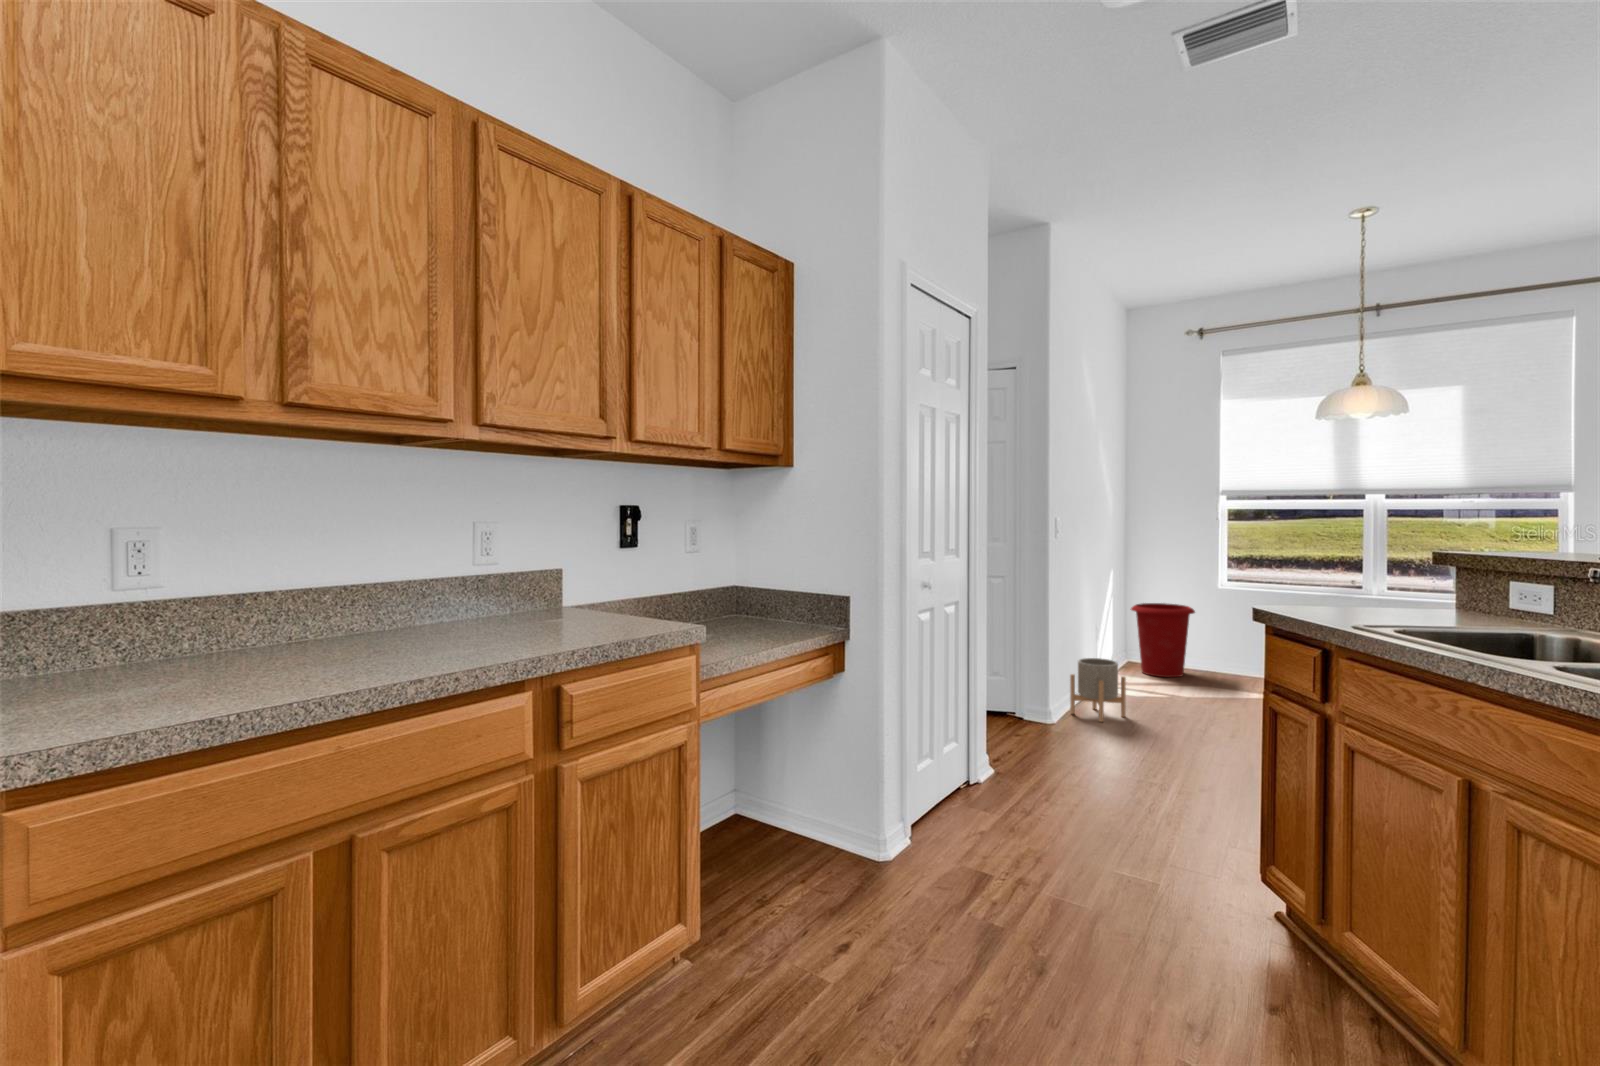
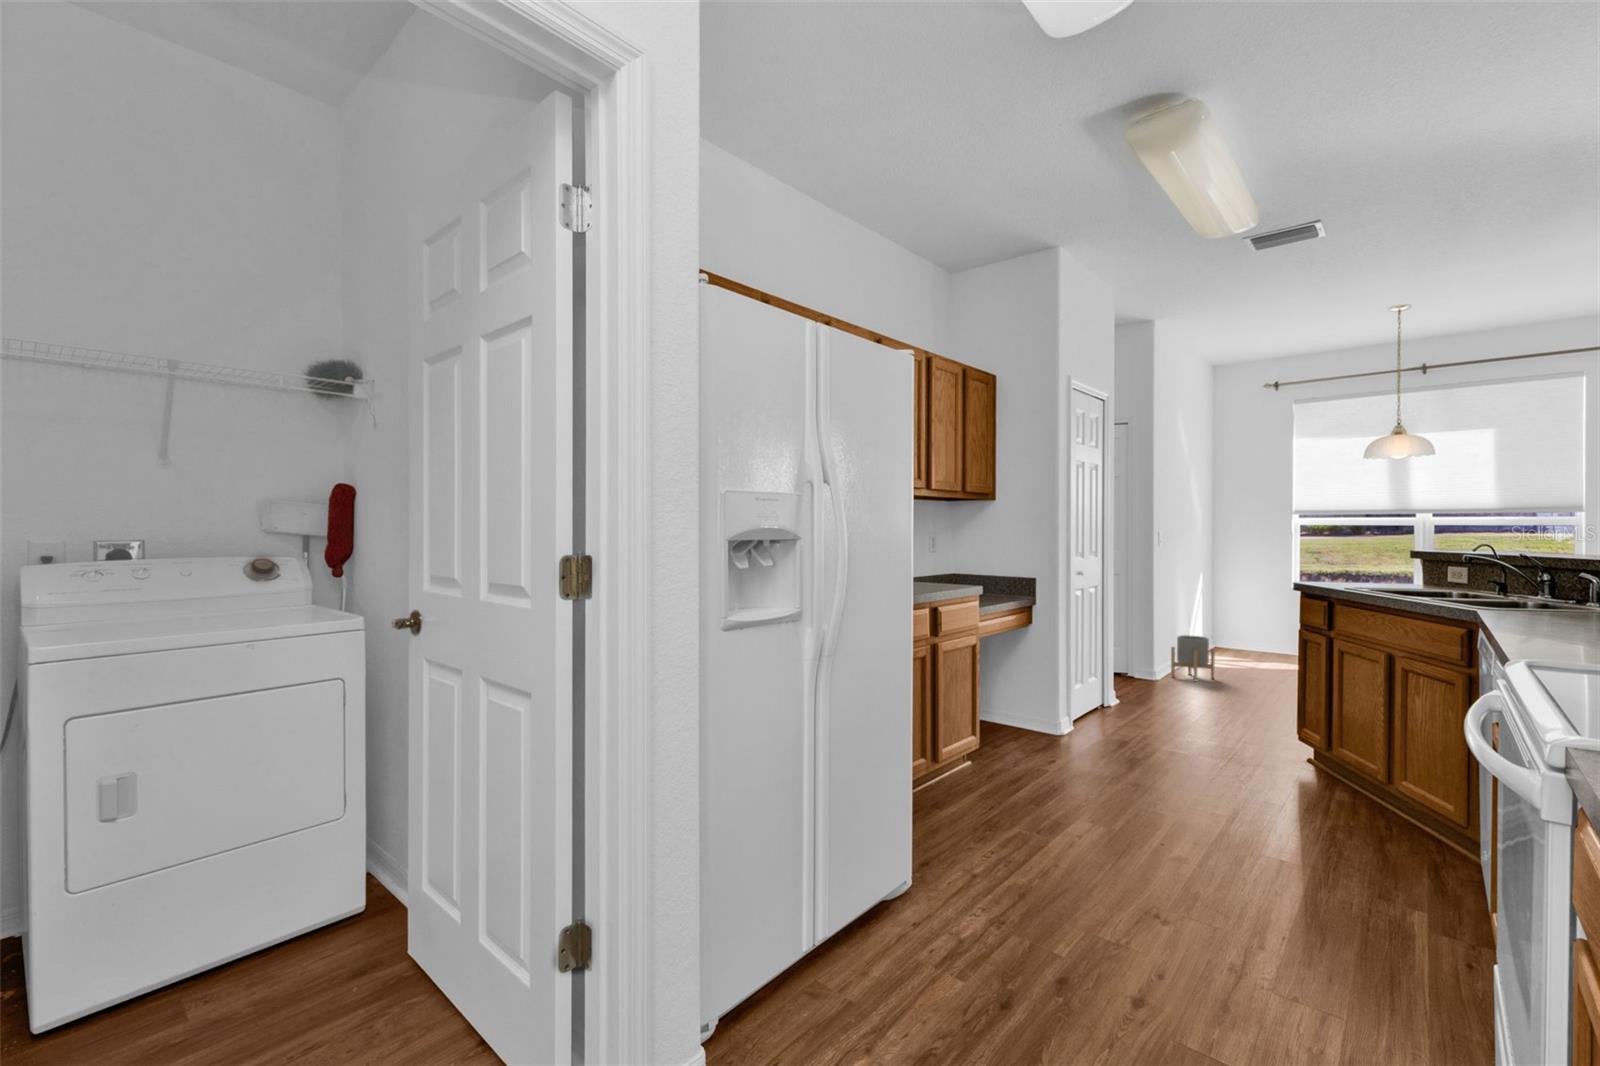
waste bin: present [1131,603,1195,677] -> none [1218,600,1273,658]

